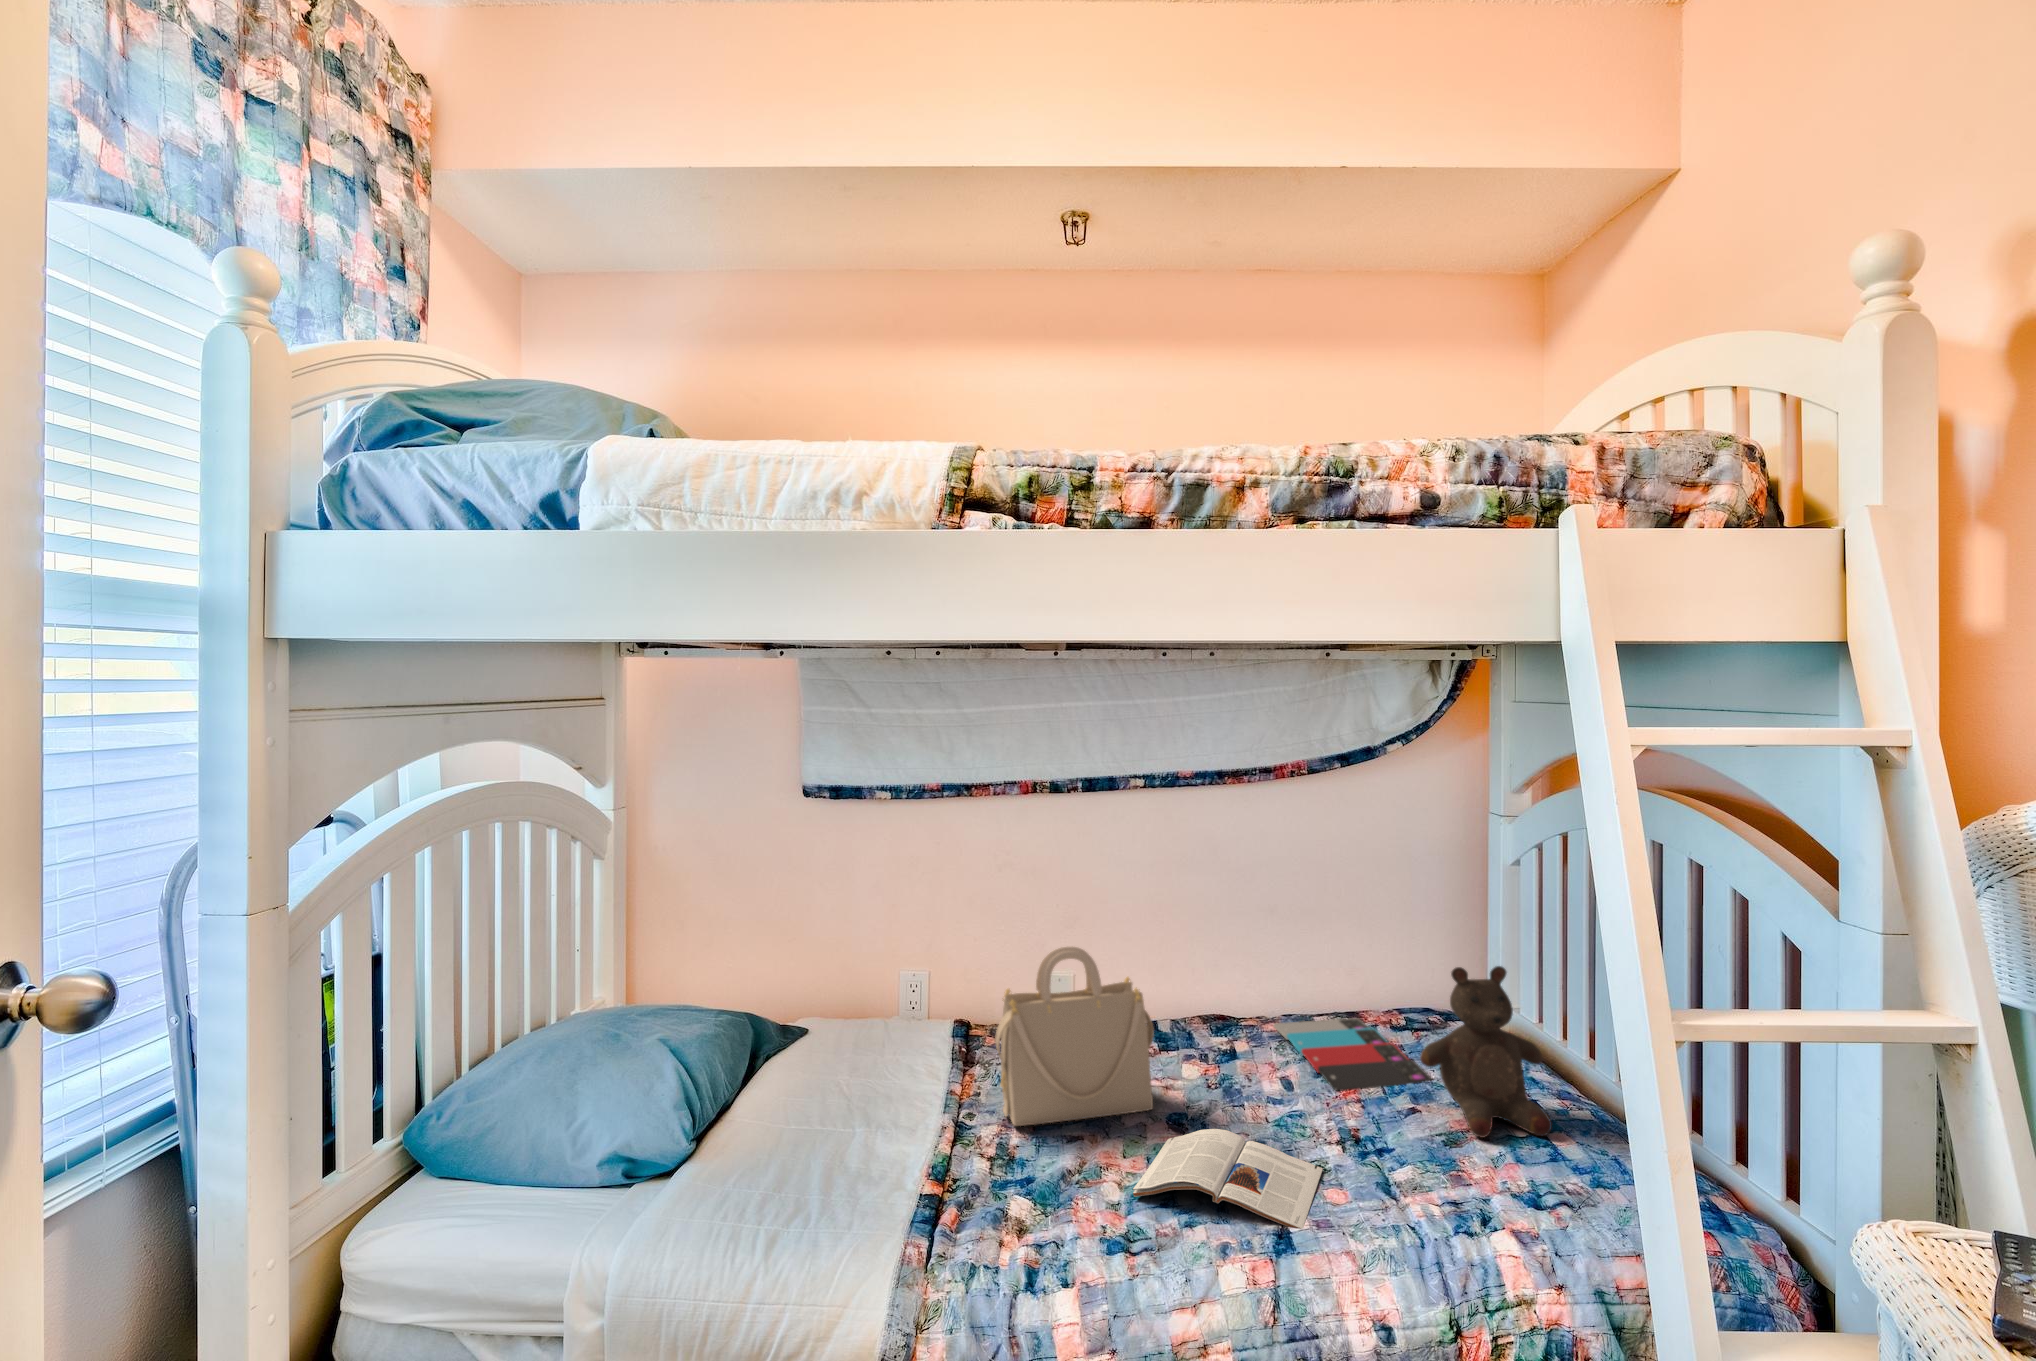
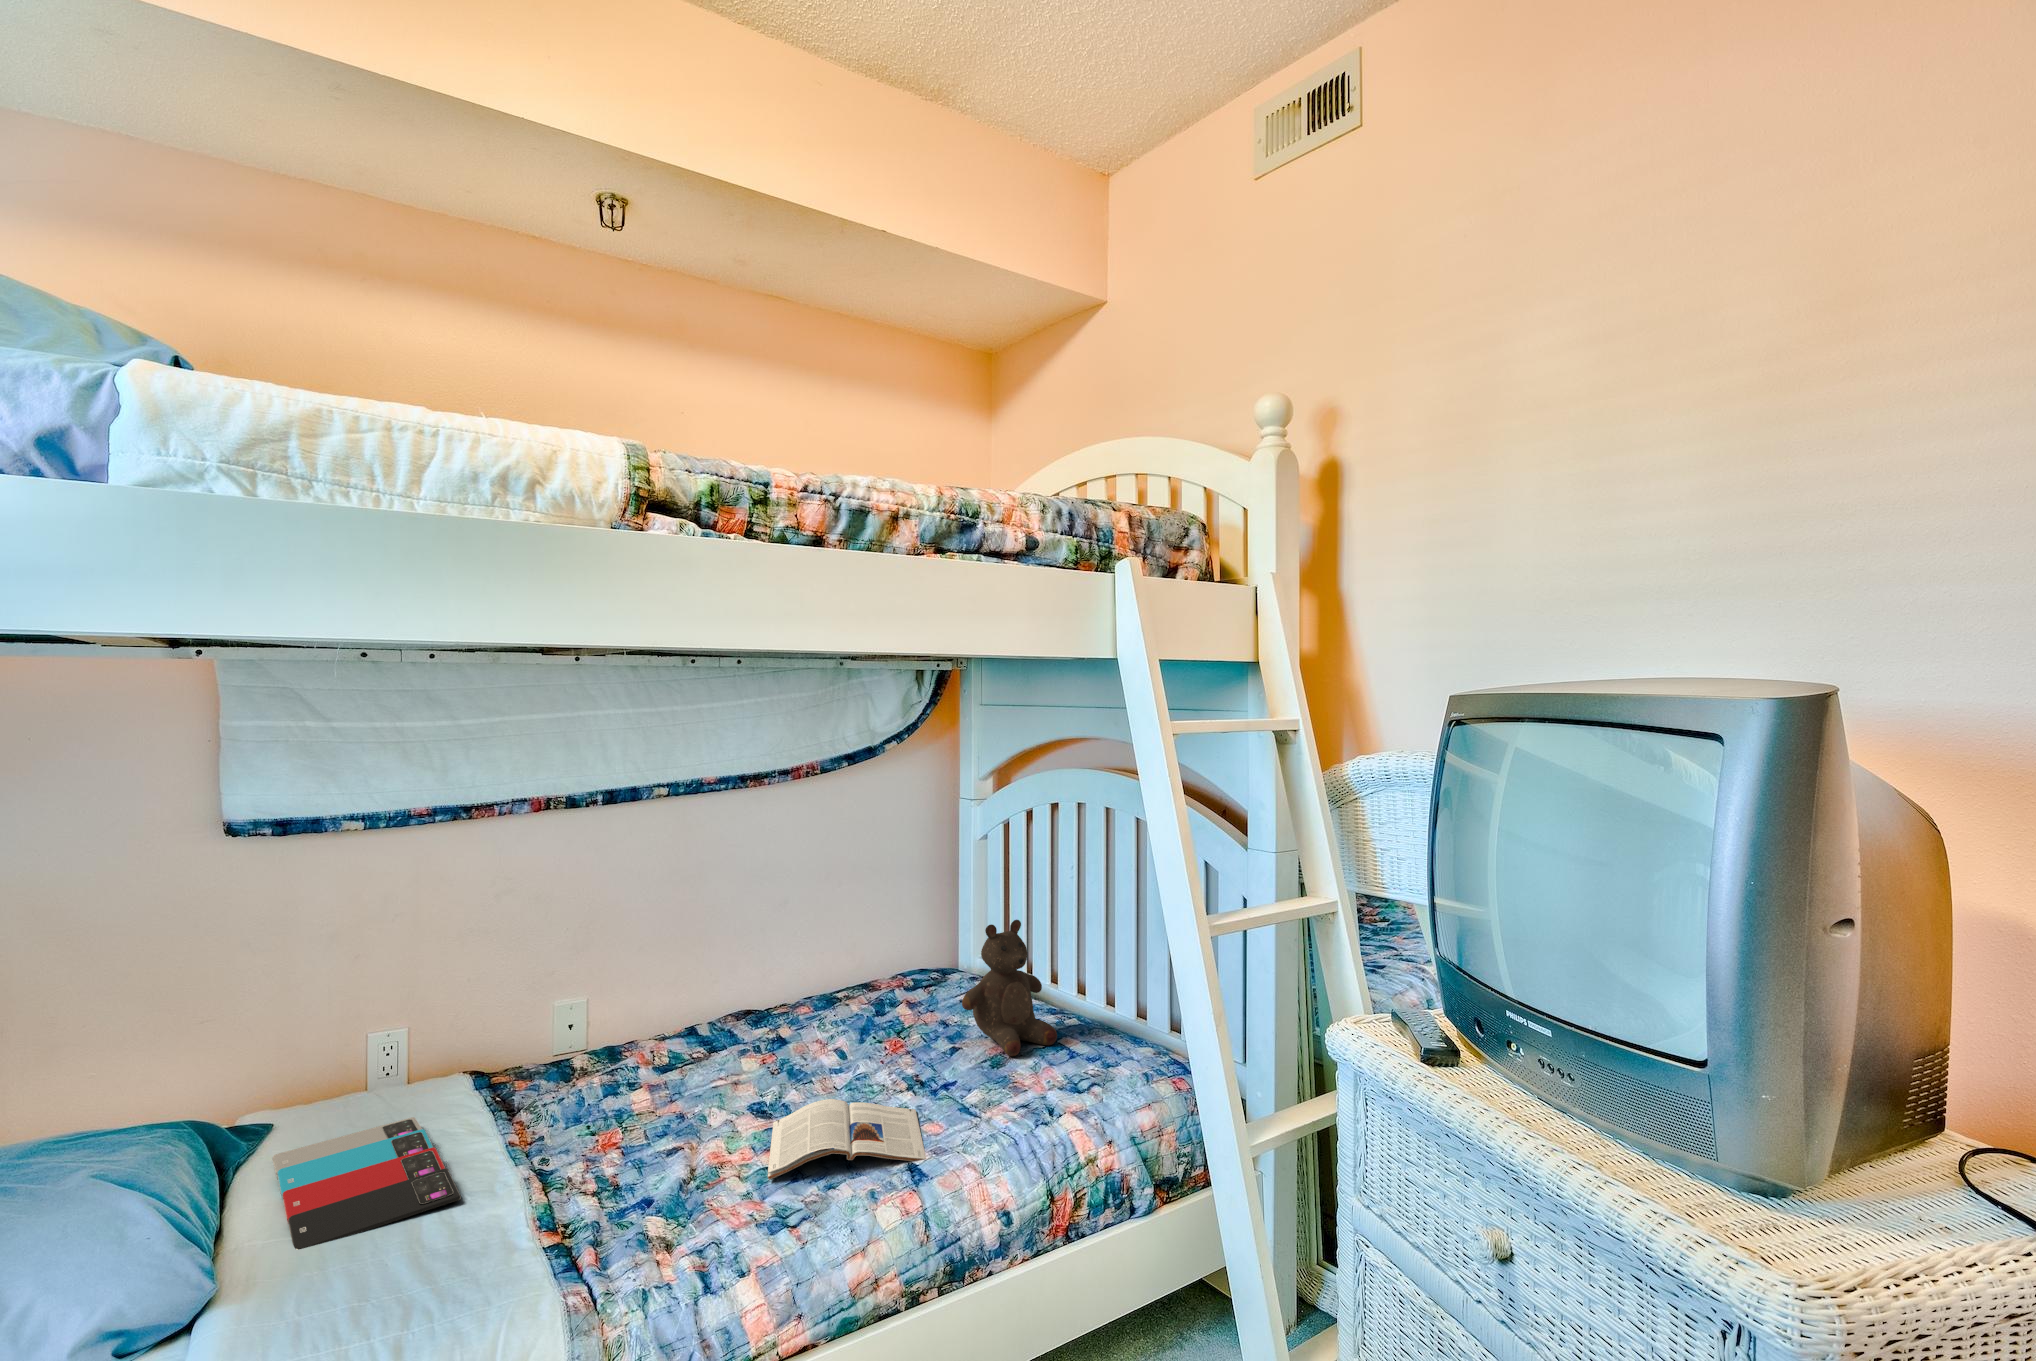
handbag: present [995,947,1154,1126] -> none [571,956,738,1156]
smartphone: present [1273,1018,1433,1091] -> present [273,1117,461,1250]

